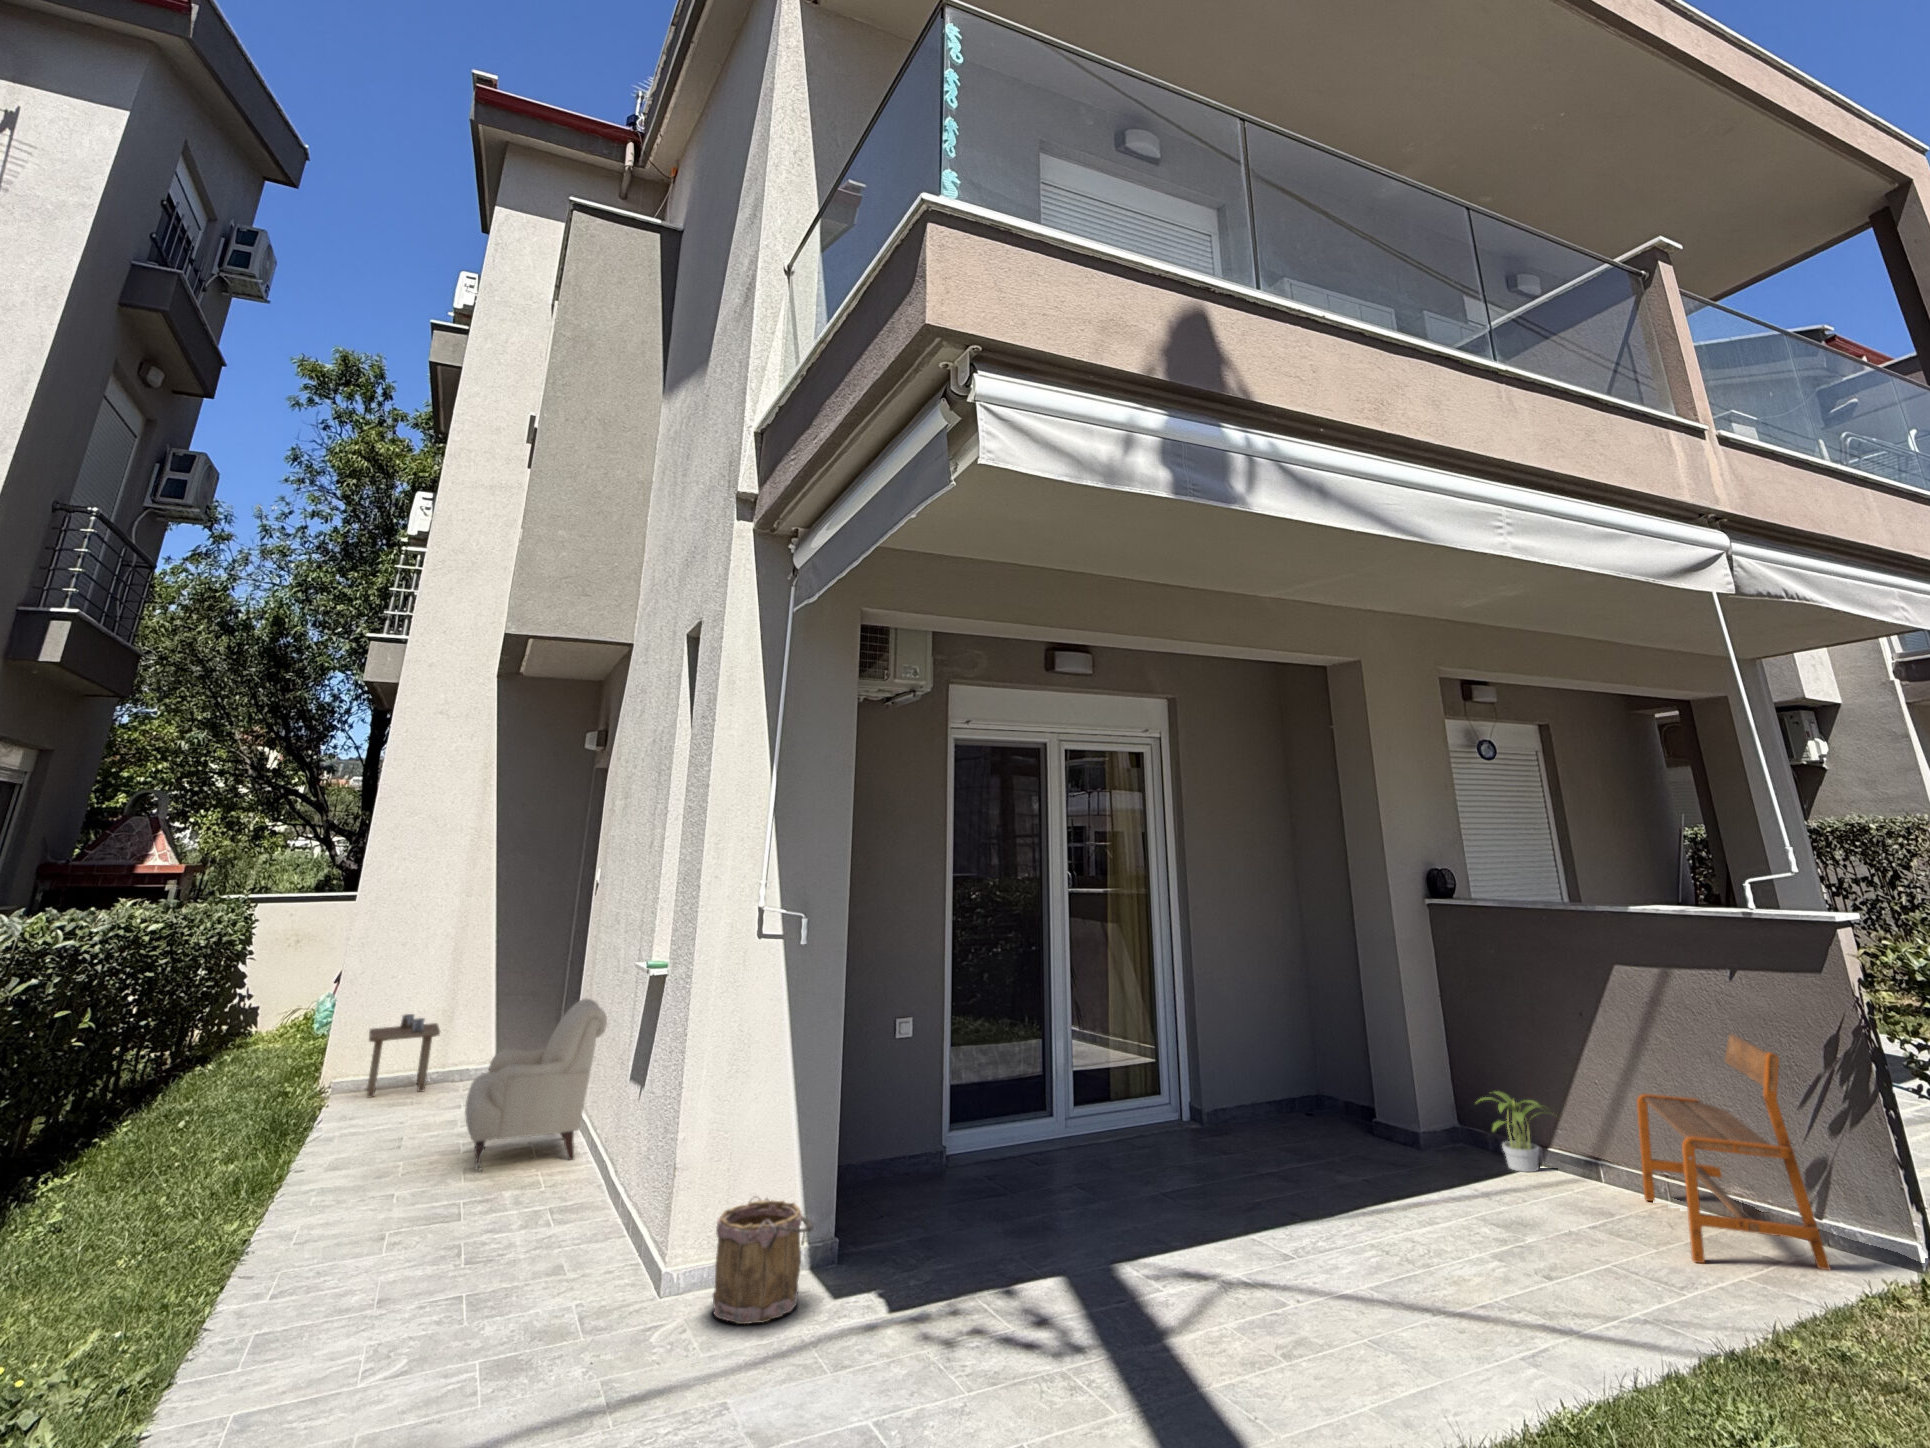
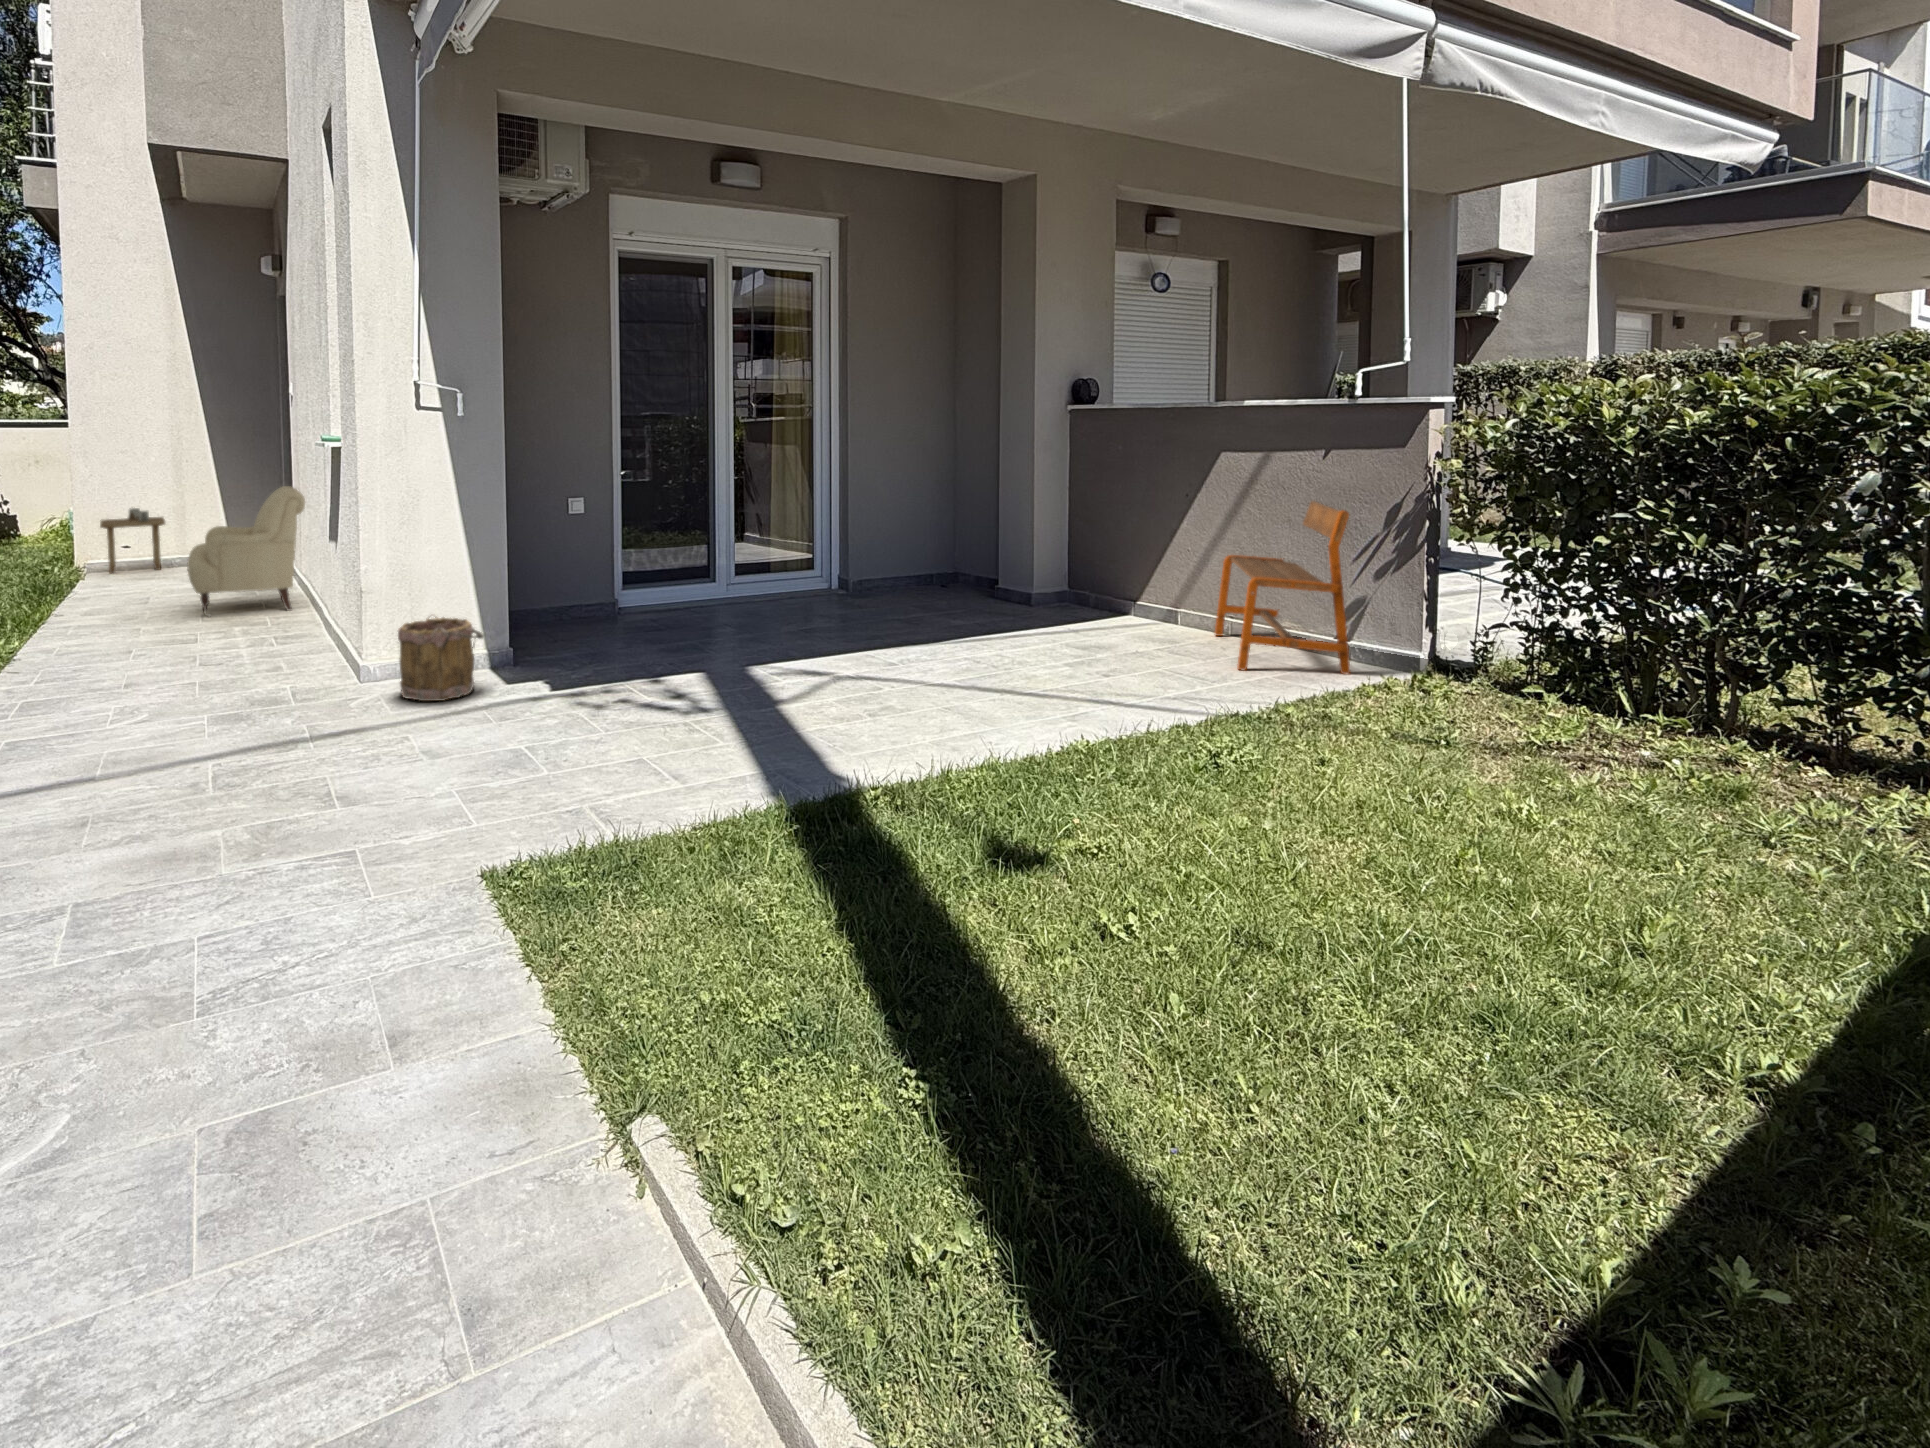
potted plant: present [1478,1091,1546,1172] -> none [1085,560,1157,620]

